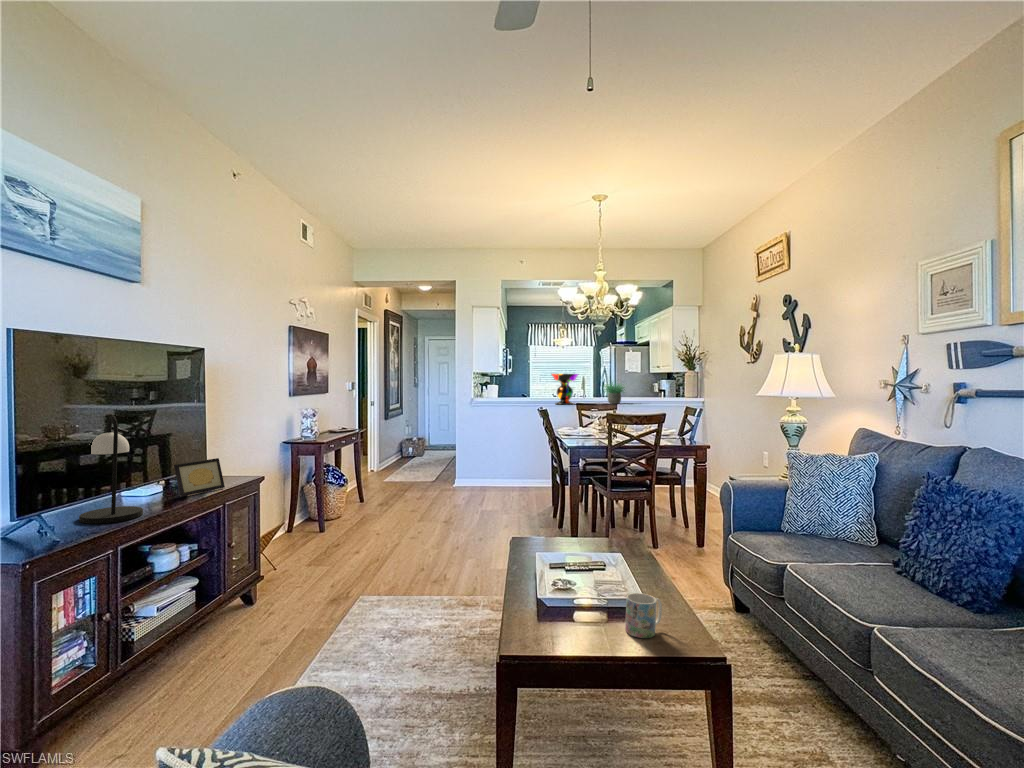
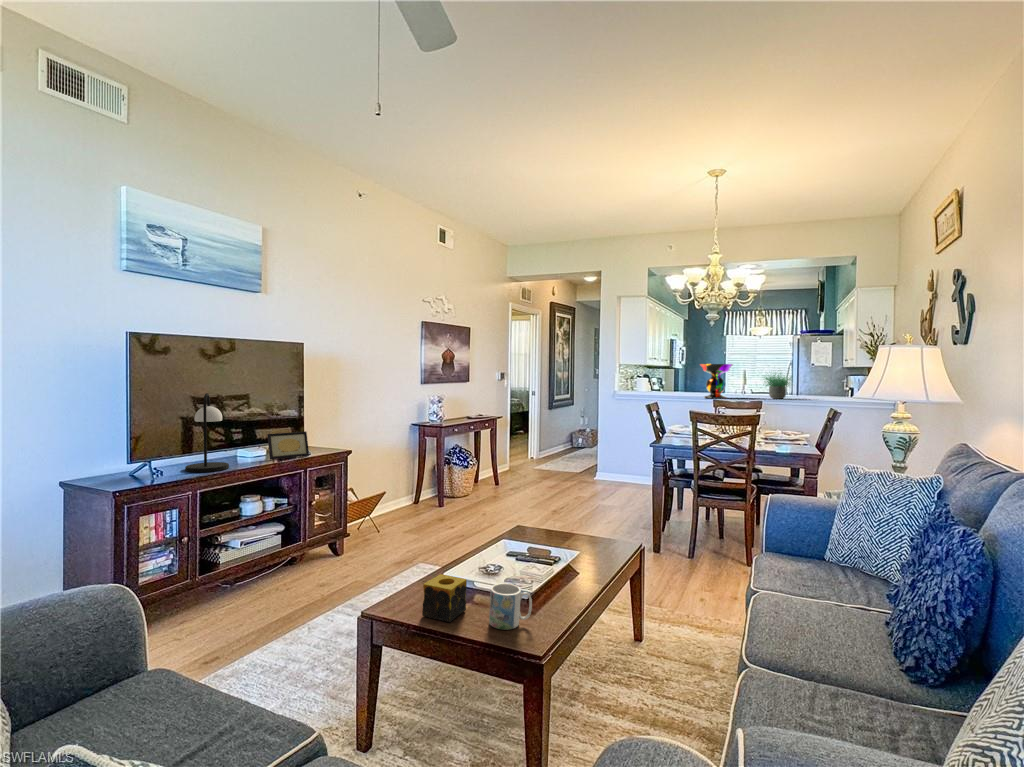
candle: none [562,596,599,642] -> present [422,574,467,622]

